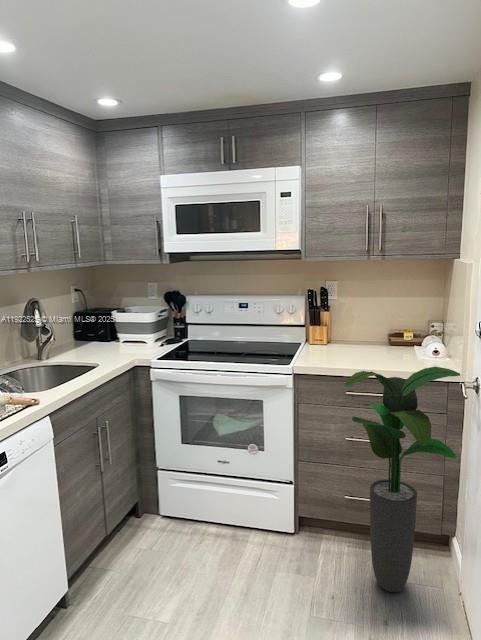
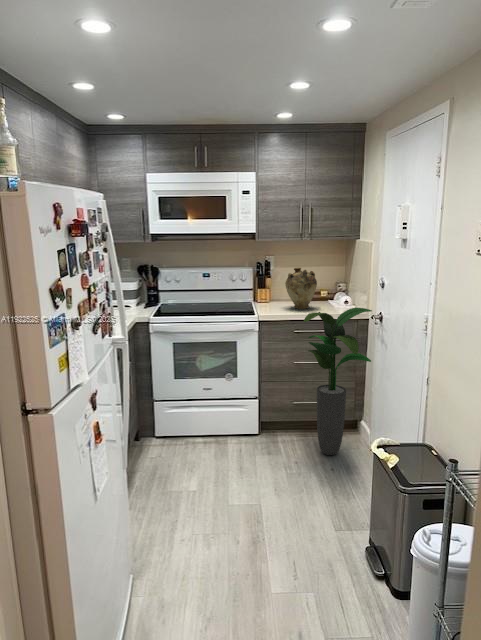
vase: none [341,299,388,359] -> present [285,268,317,309]

